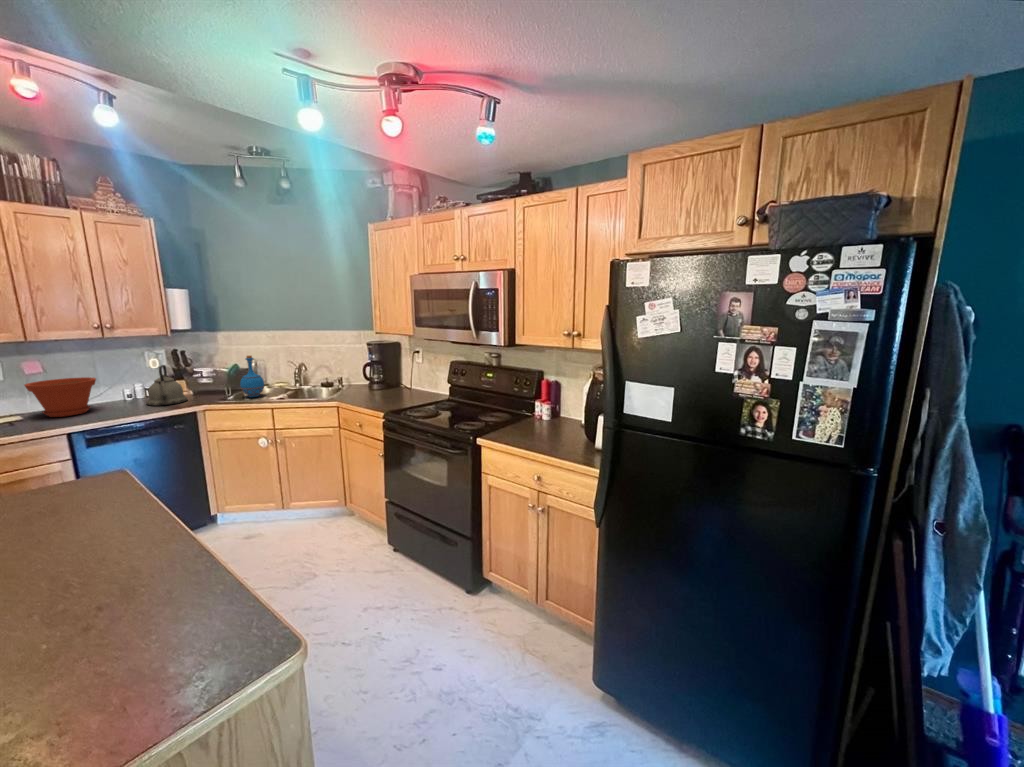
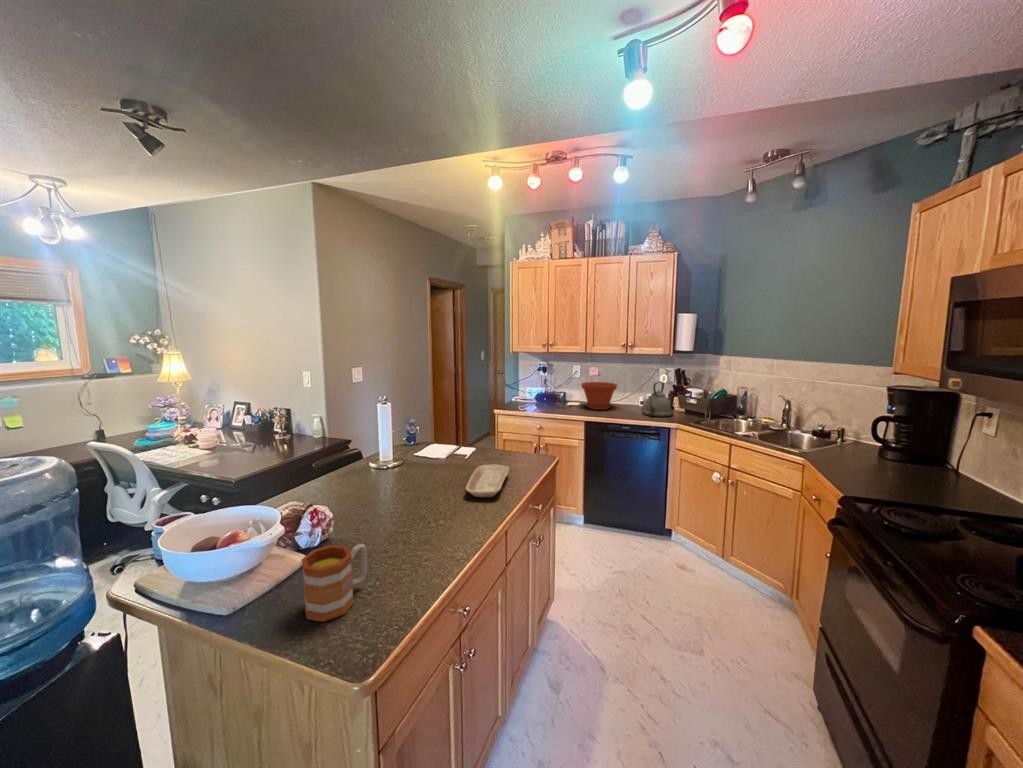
bottle: present [240,356,264,397] -> none [714,383,739,427]
tray: none [37,488,138,528] -> present [466,464,509,497]
mug: none [84,575,177,682] -> present [301,544,367,622]

